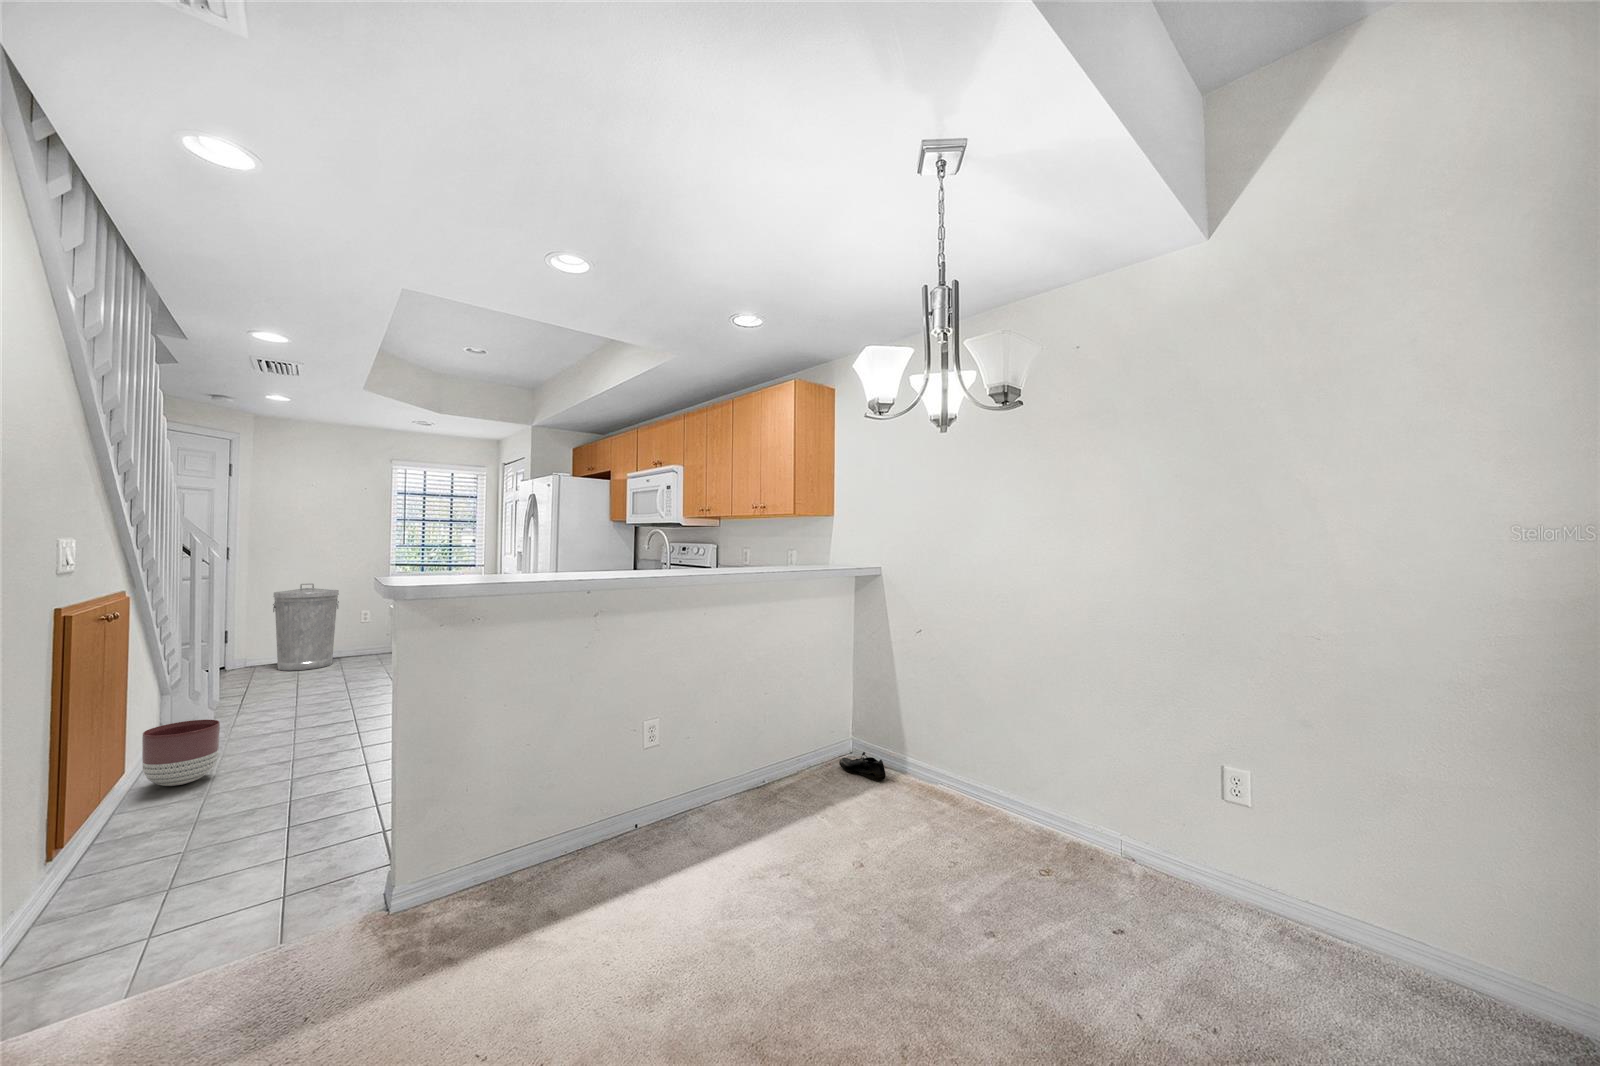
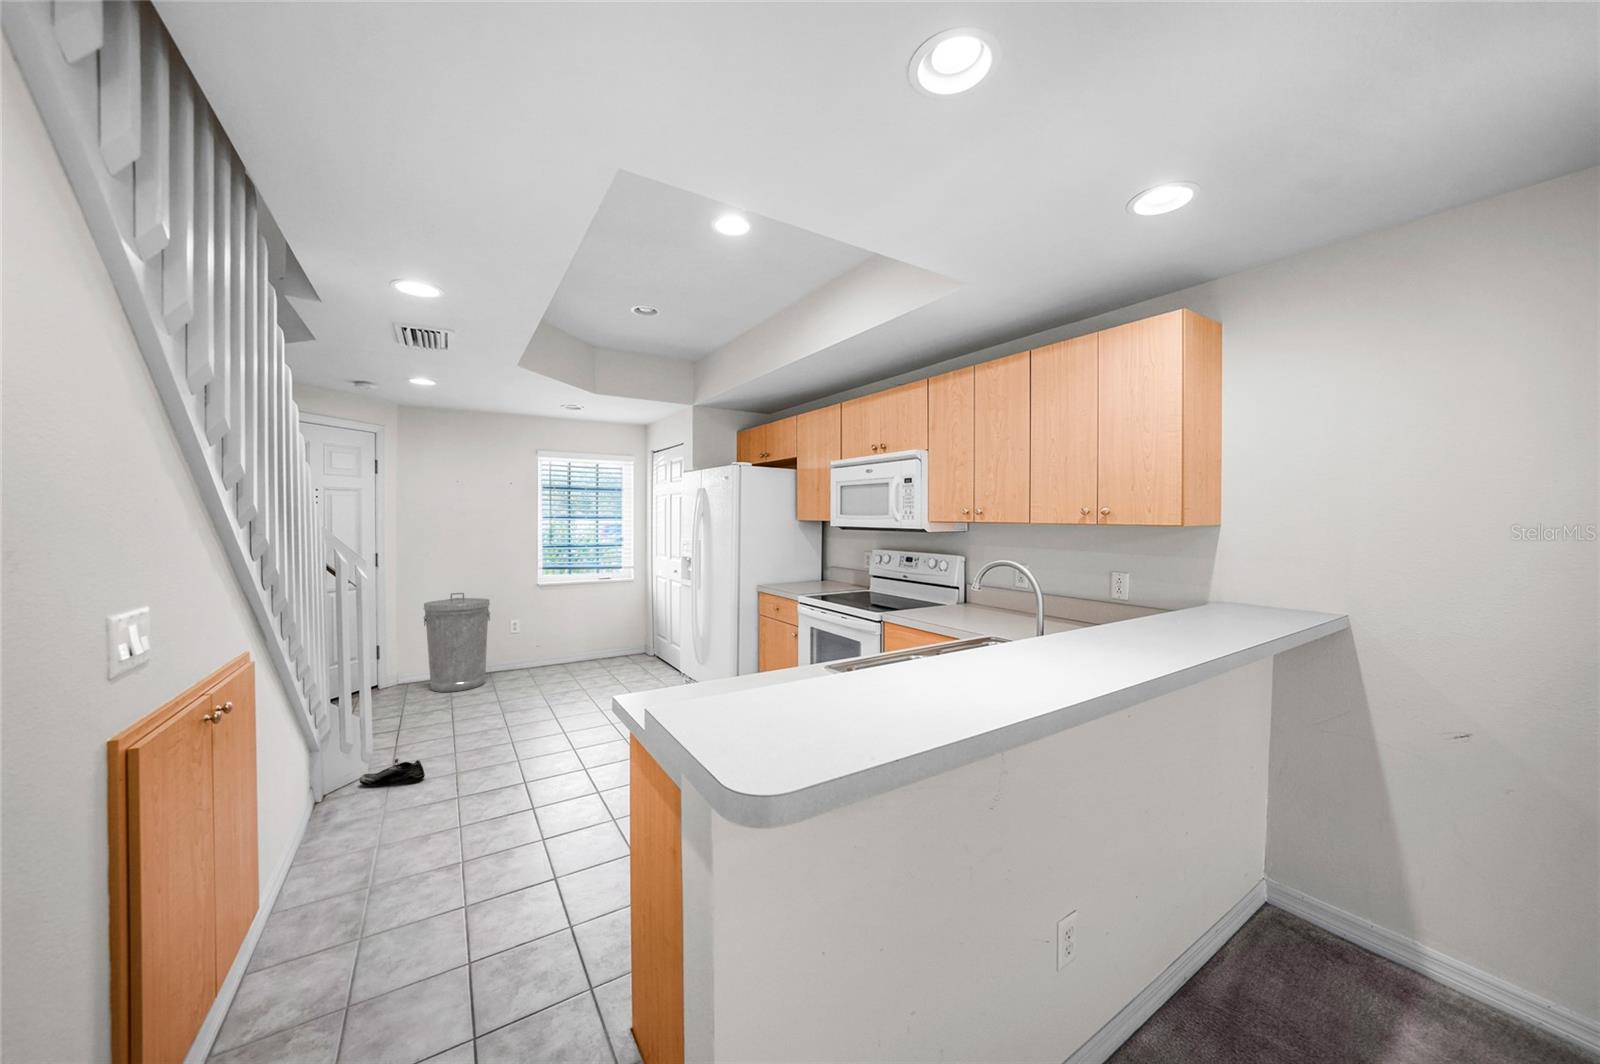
planter: present [142,720,220,786] -> none [281,816,377,920]
shoe: present [839,752,886,781] -> present [359,759,425,787]

